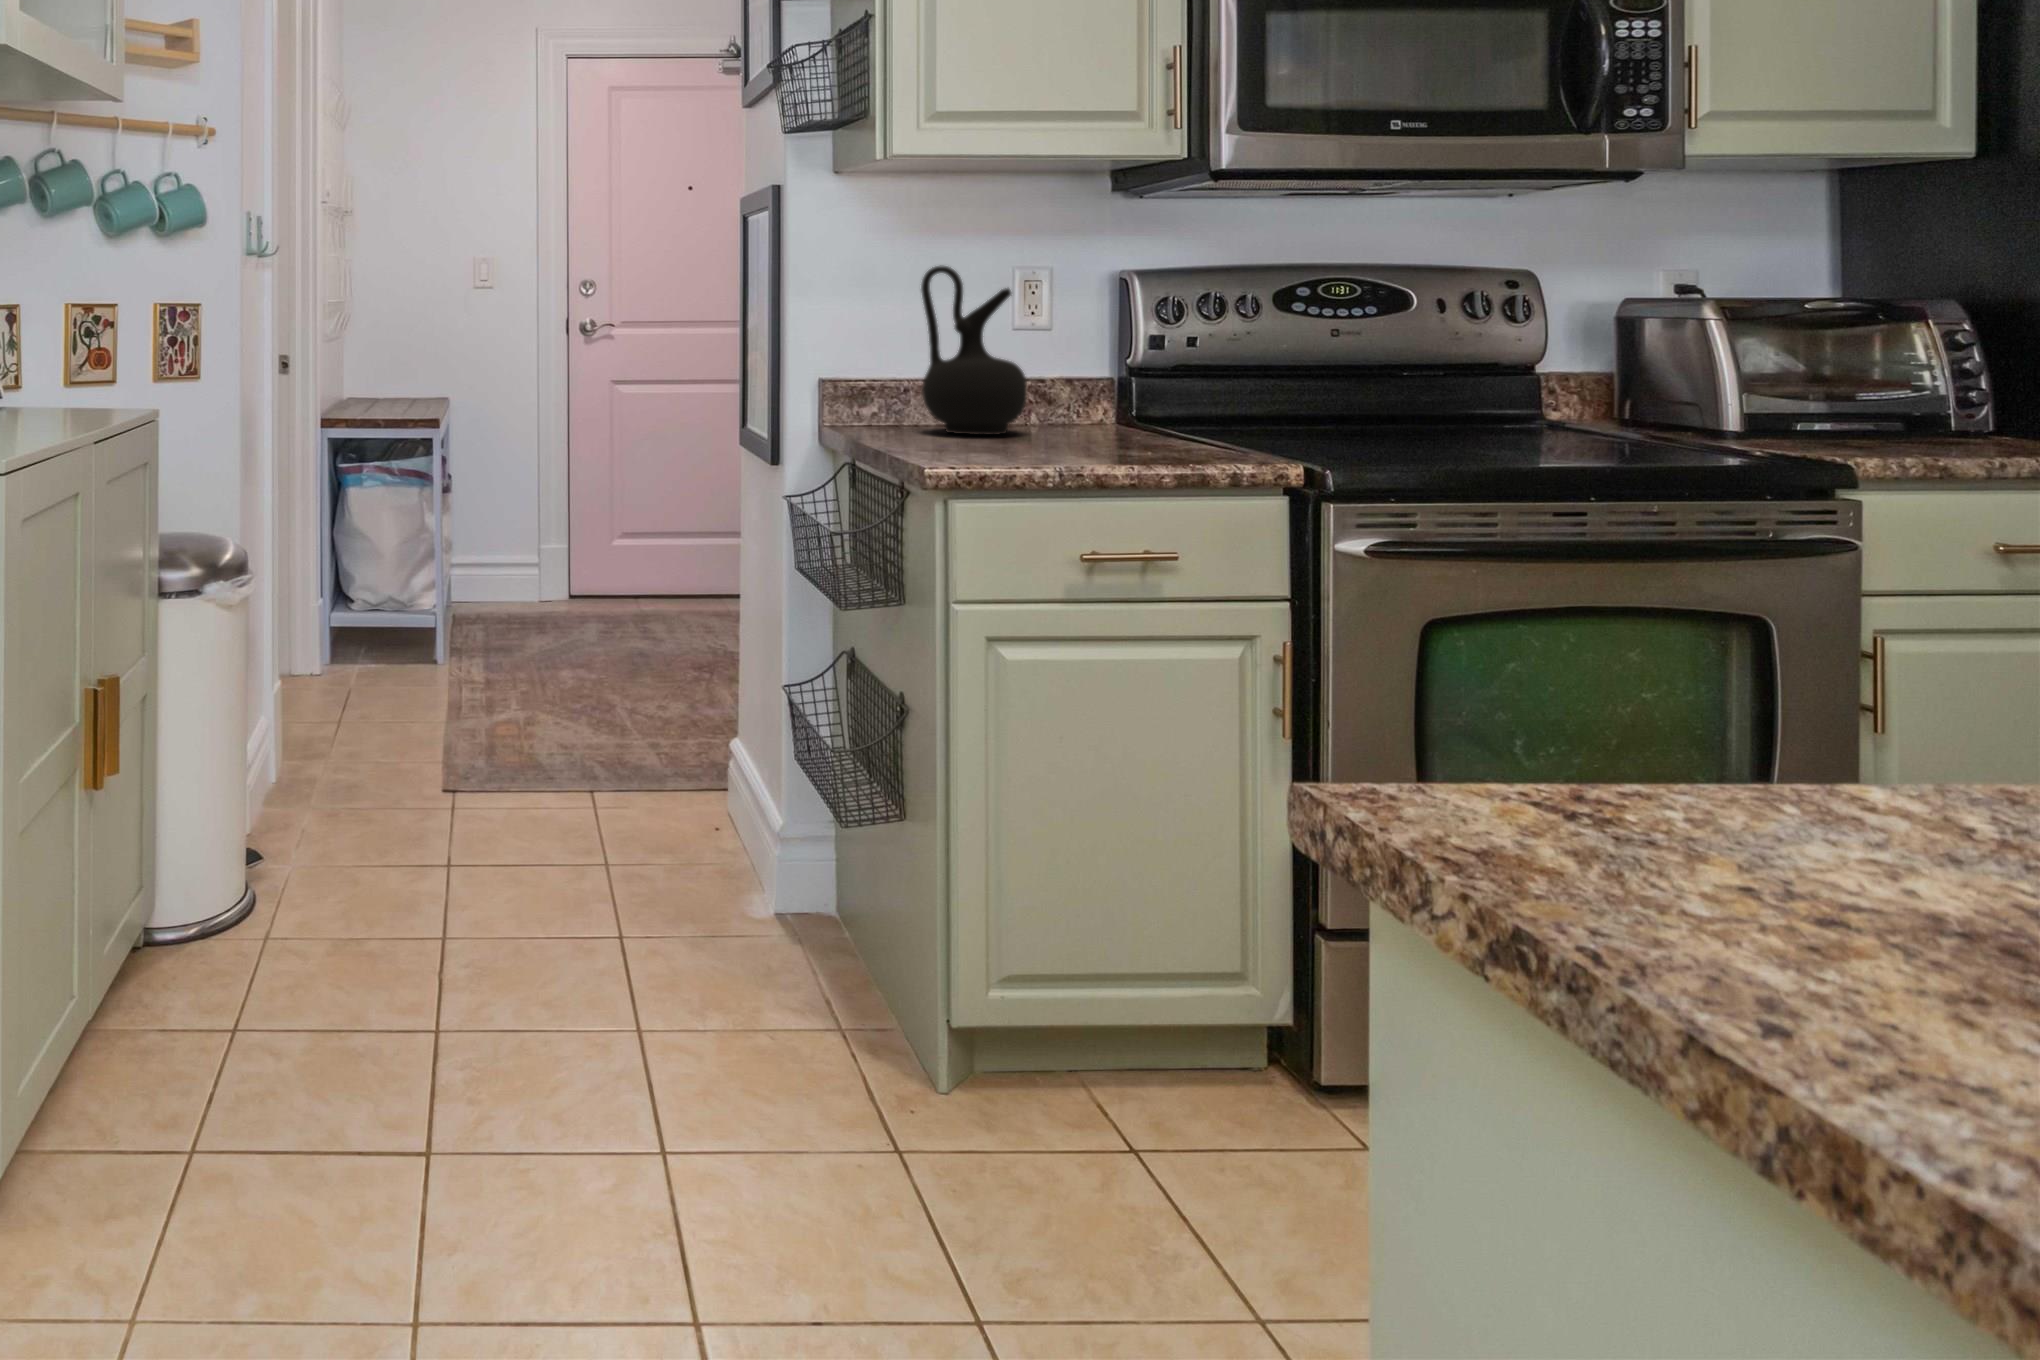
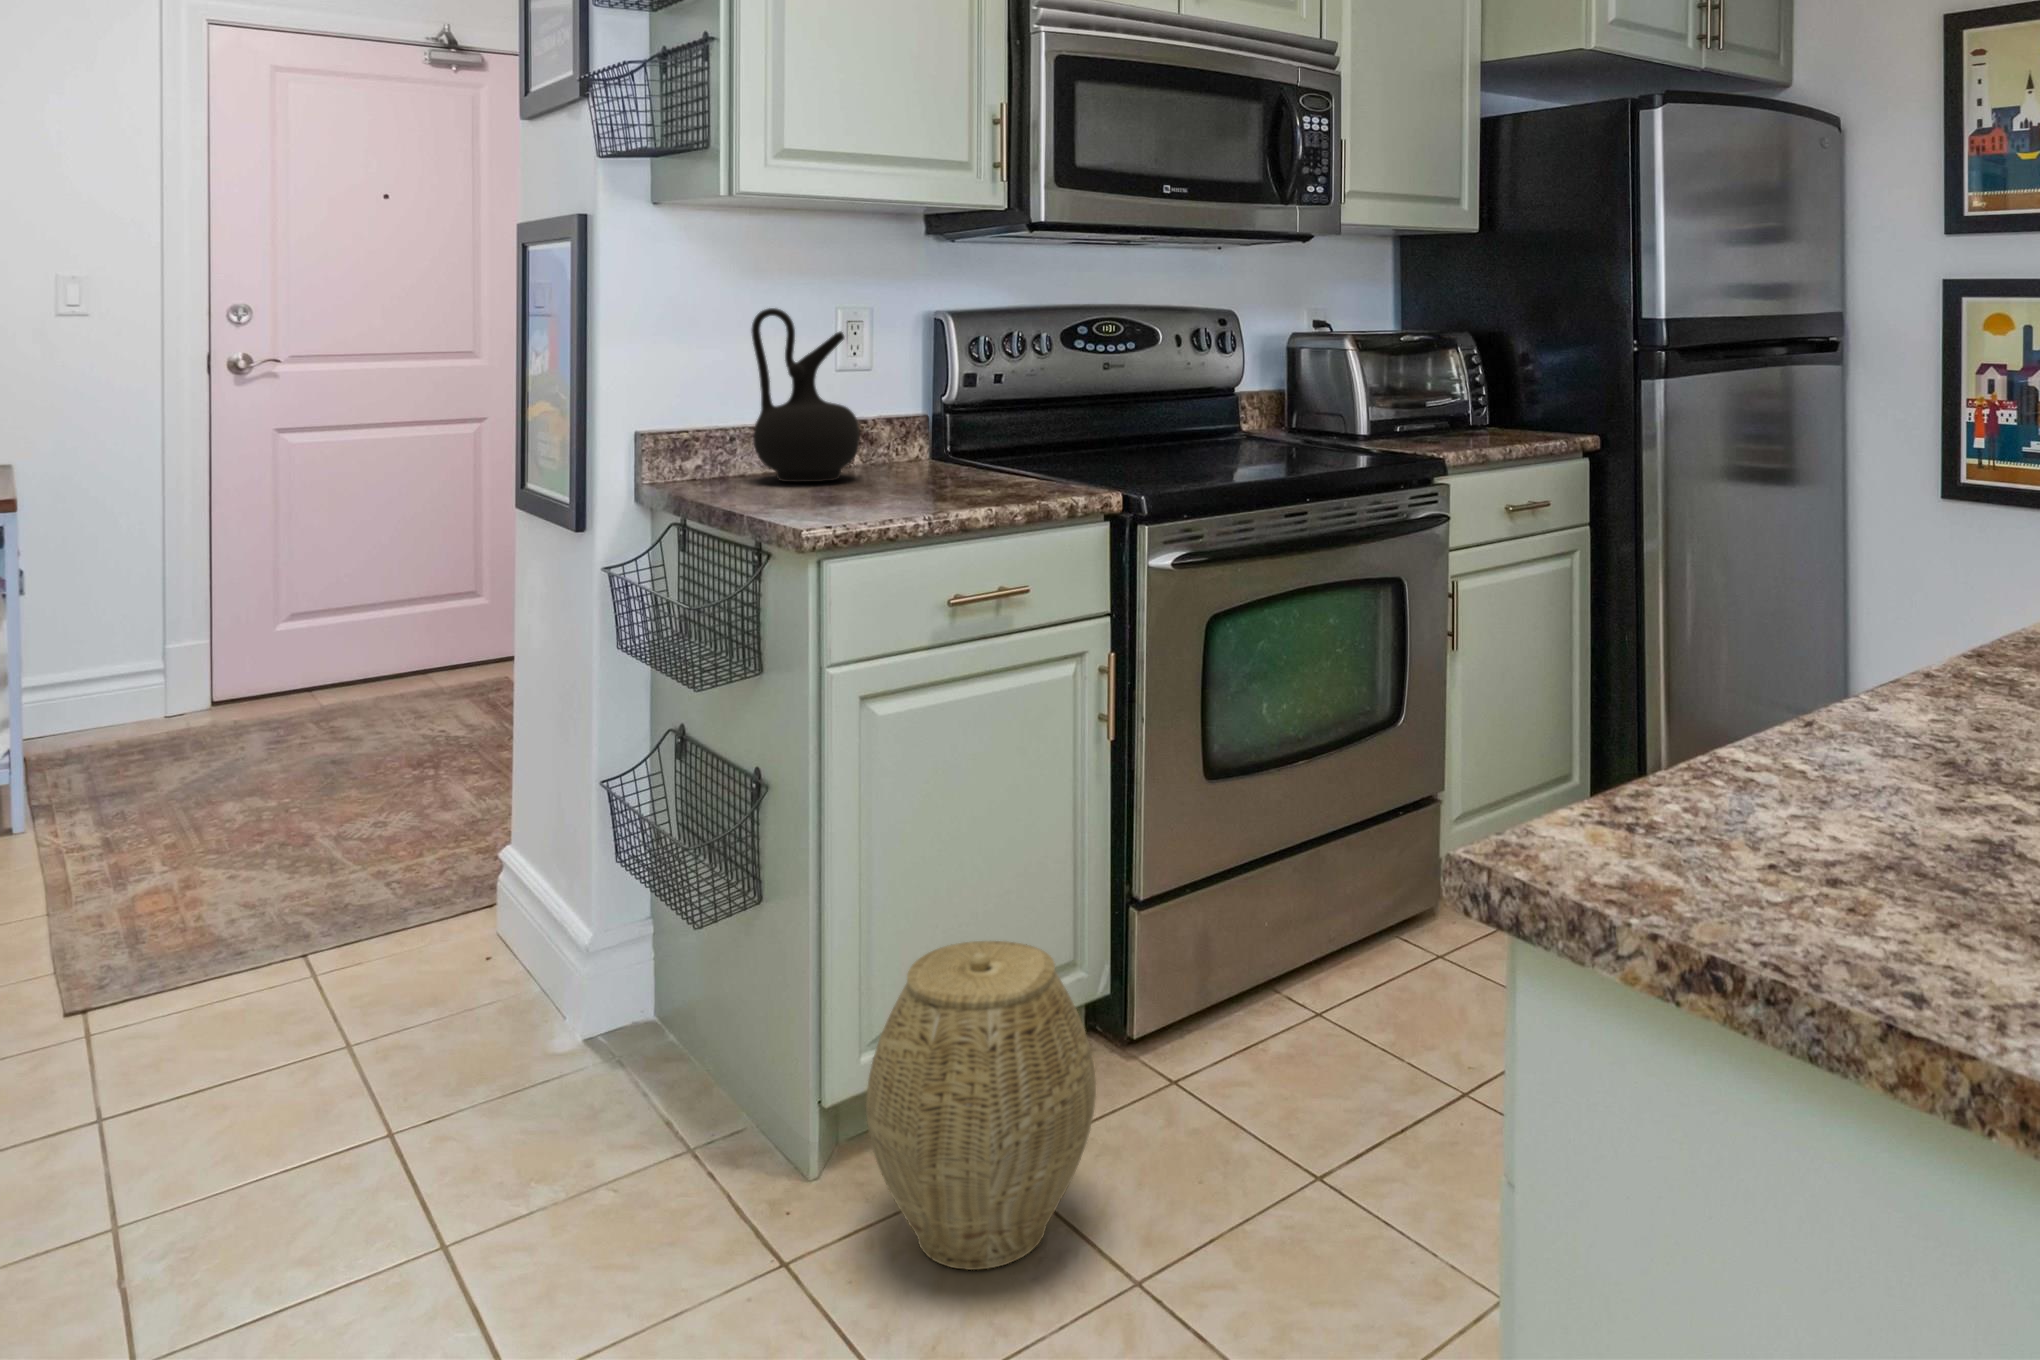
woven basket: none [965,899,1214,1236] -> present [866,941,1096,1270]

